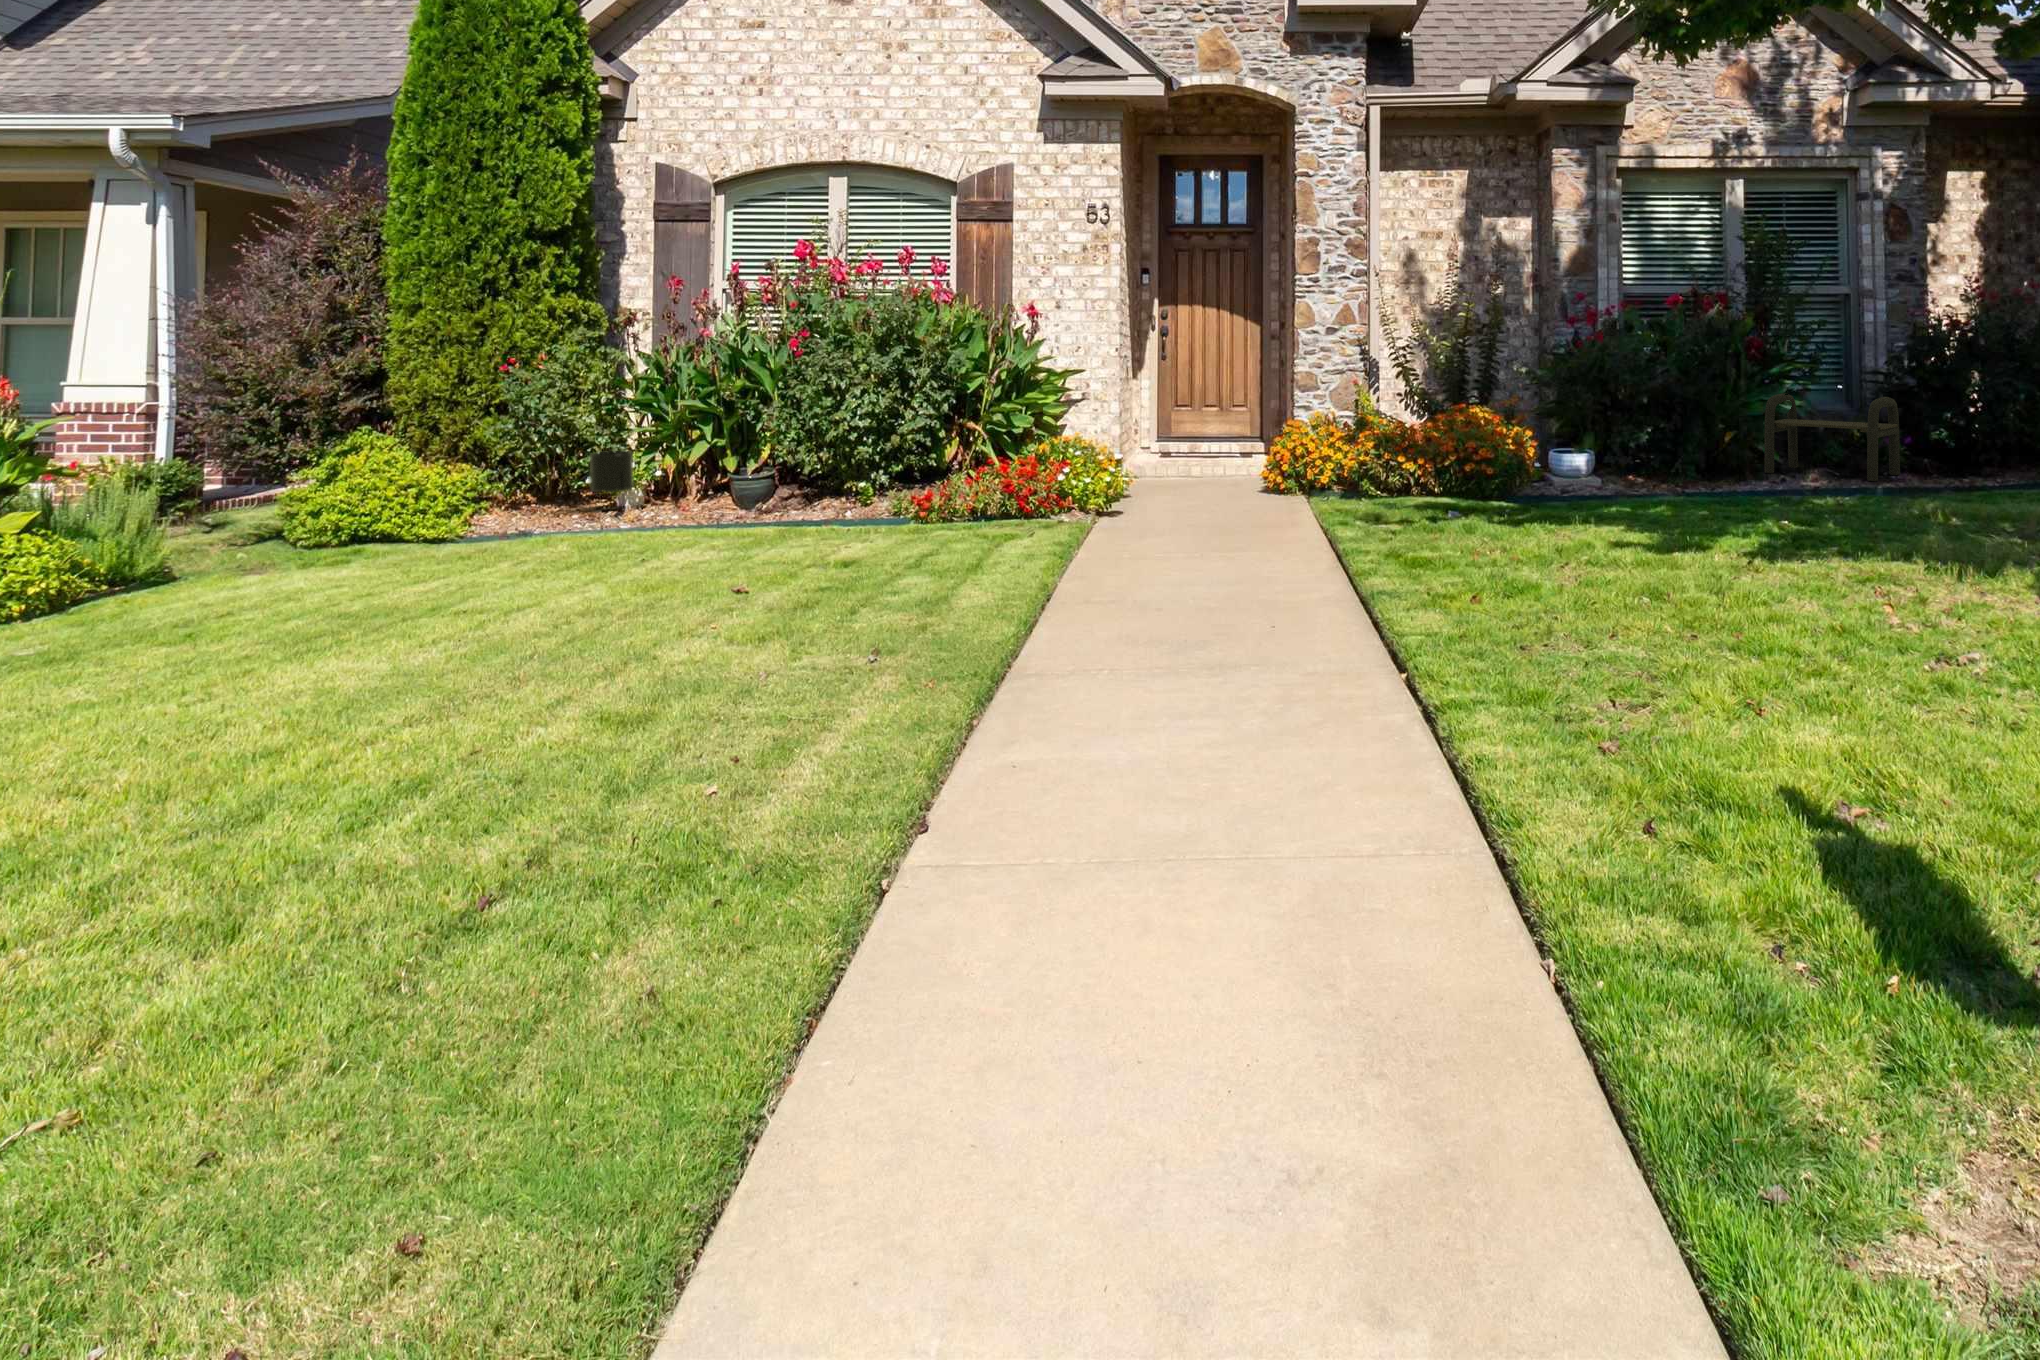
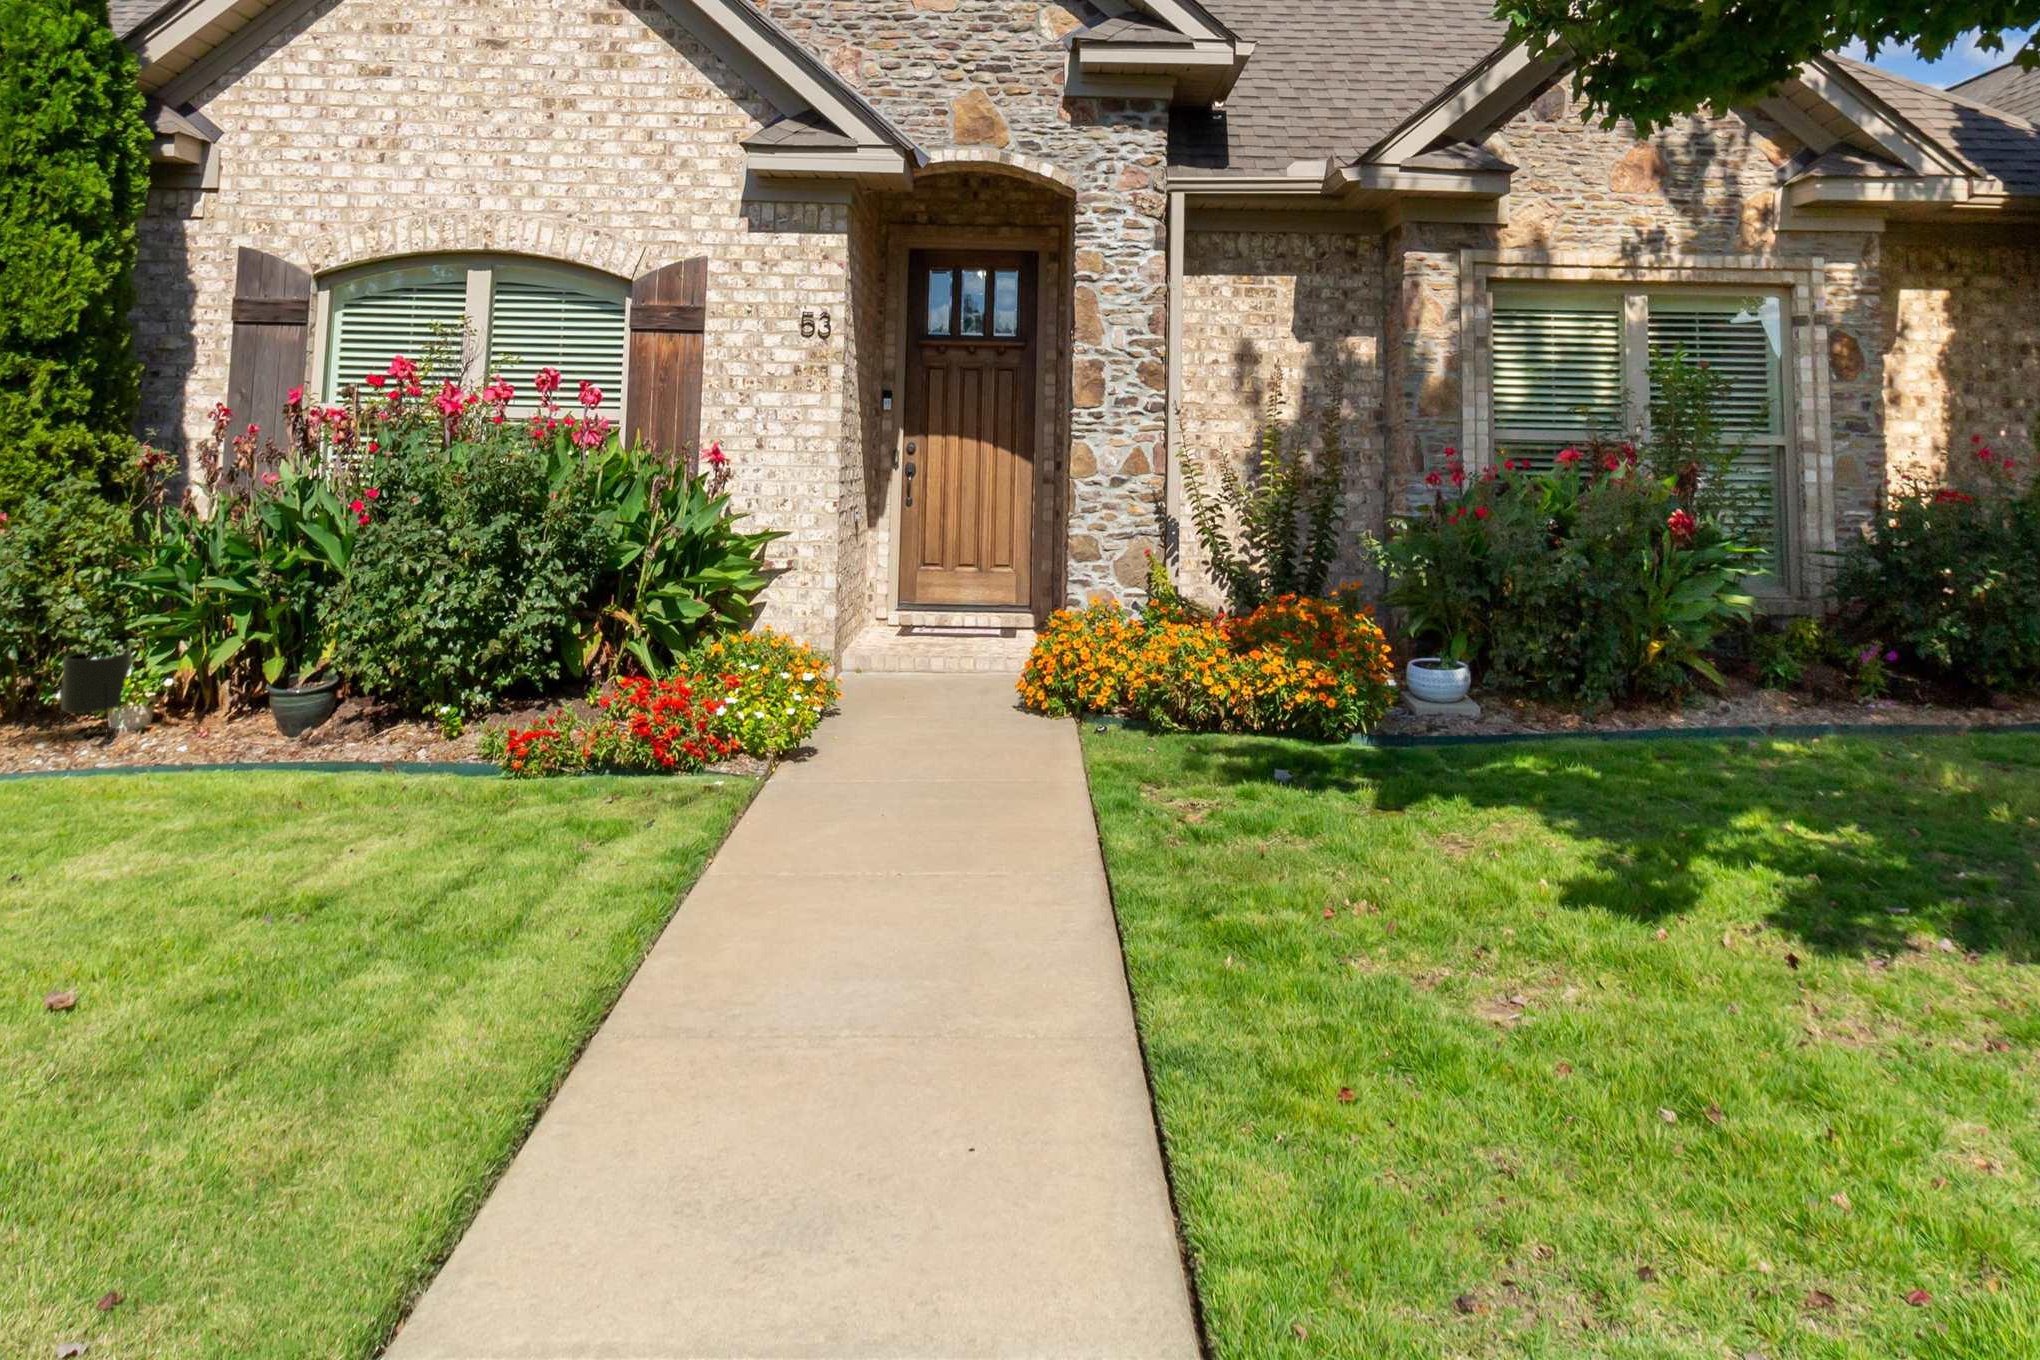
bench: present [1764,394,1900,481] -> none [1694,581,1881,716]

